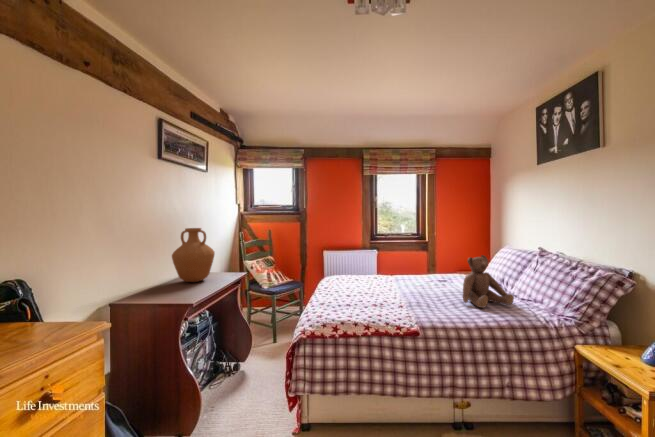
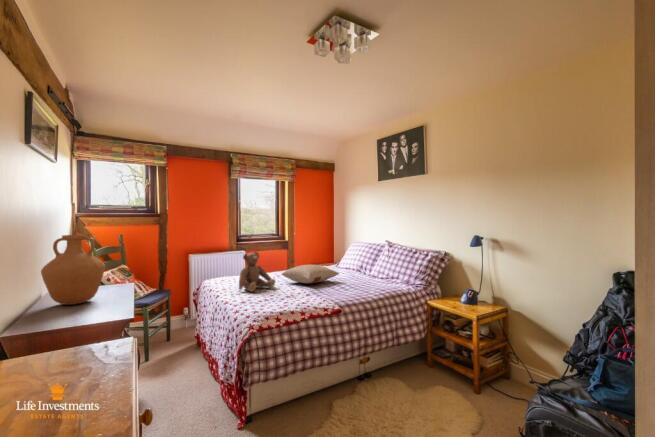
teddy bear: present [463,255,514,308] -> present [239,252,275,292]
pillow: none [389,267,454,289] -> present [282,265,339,284]

